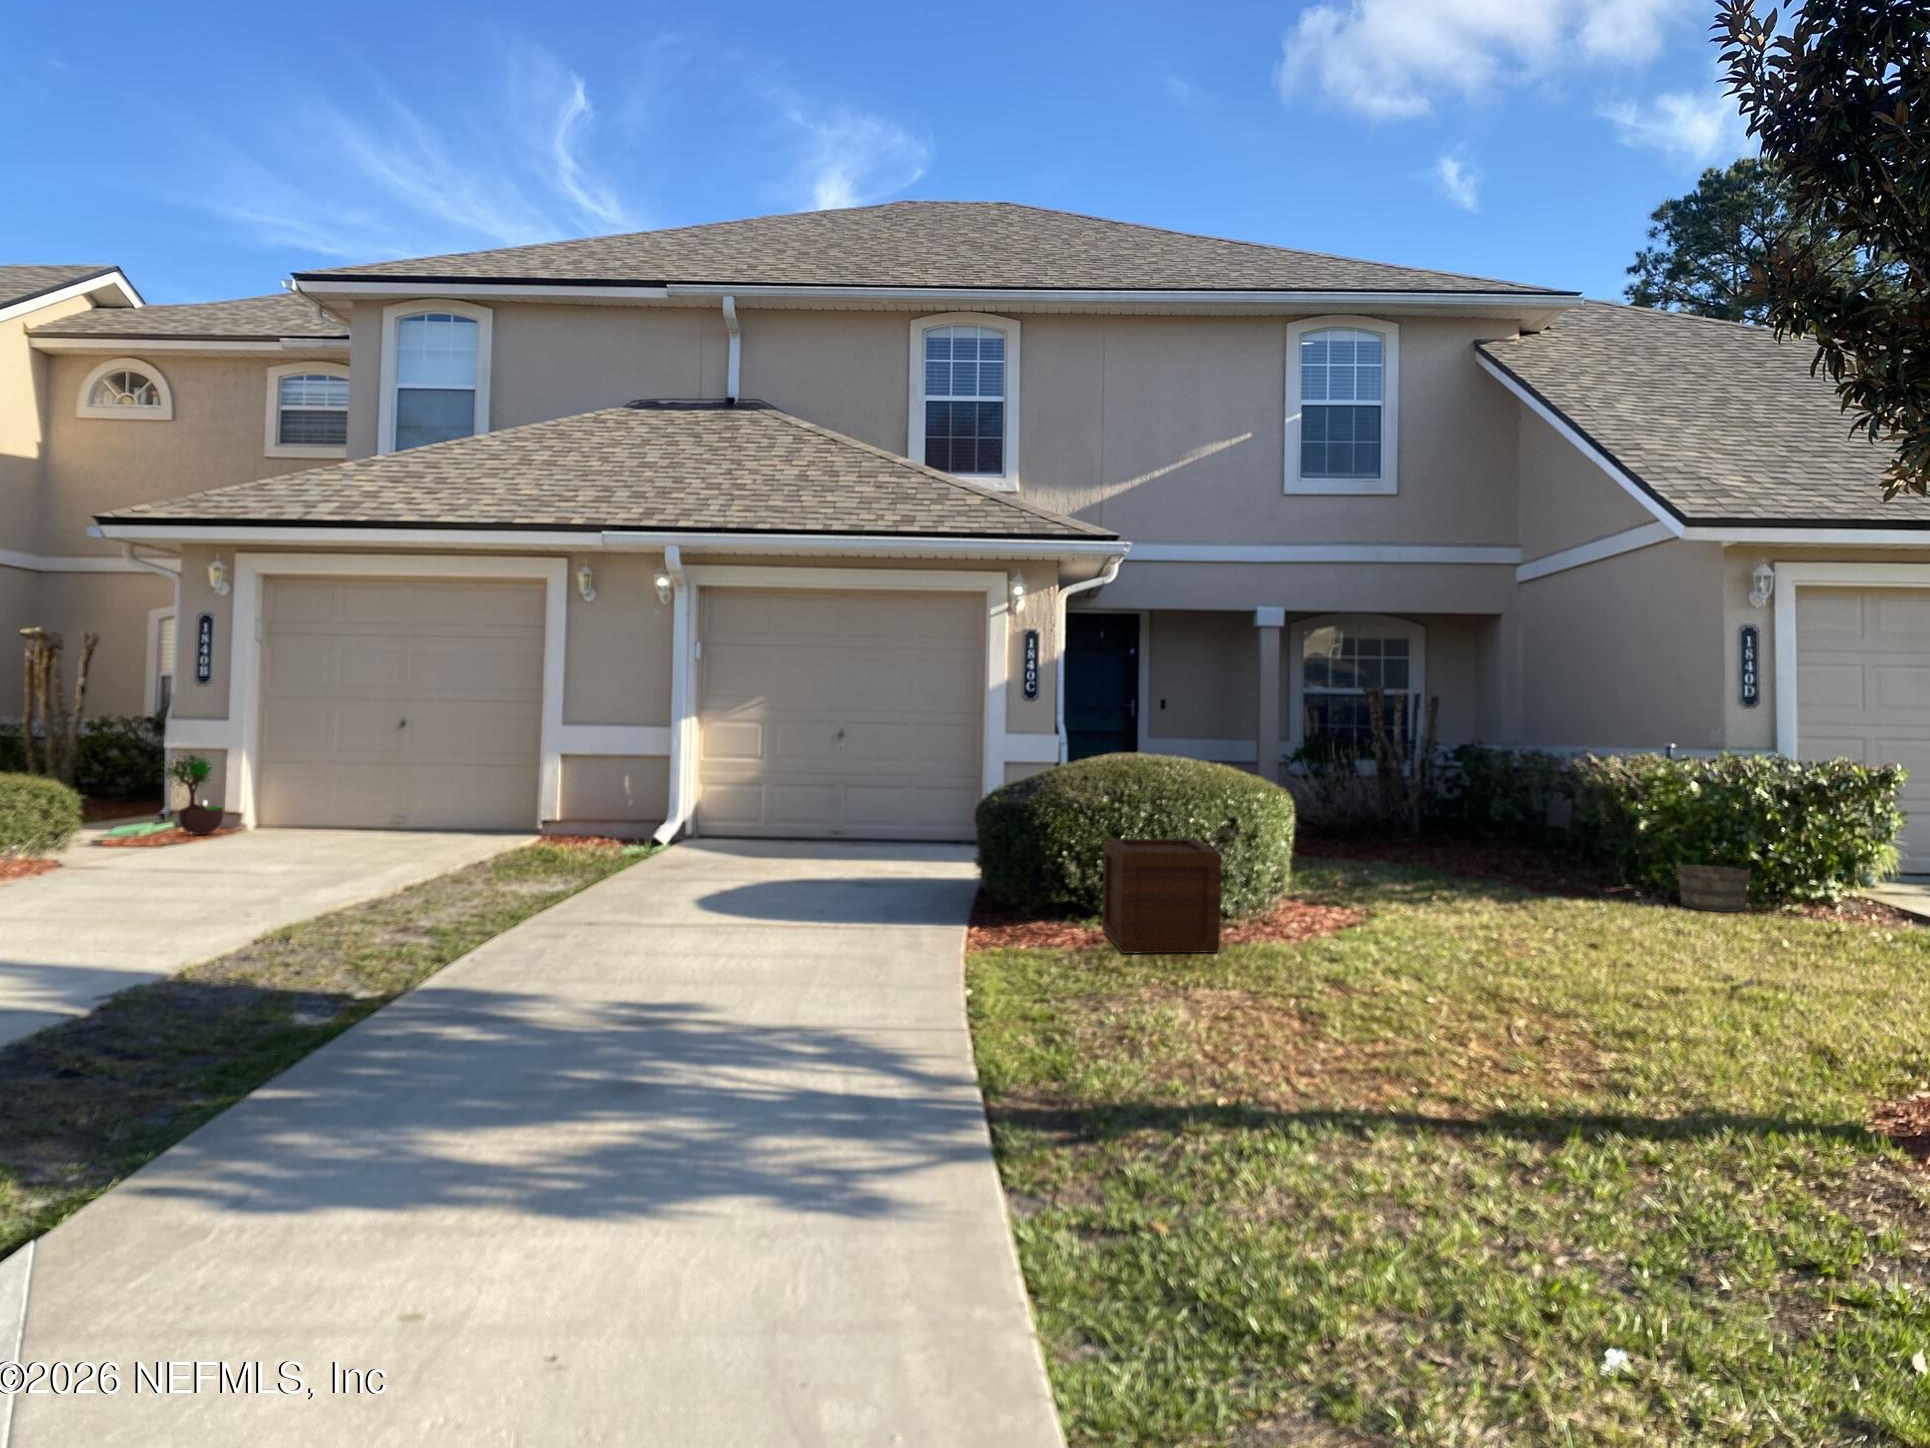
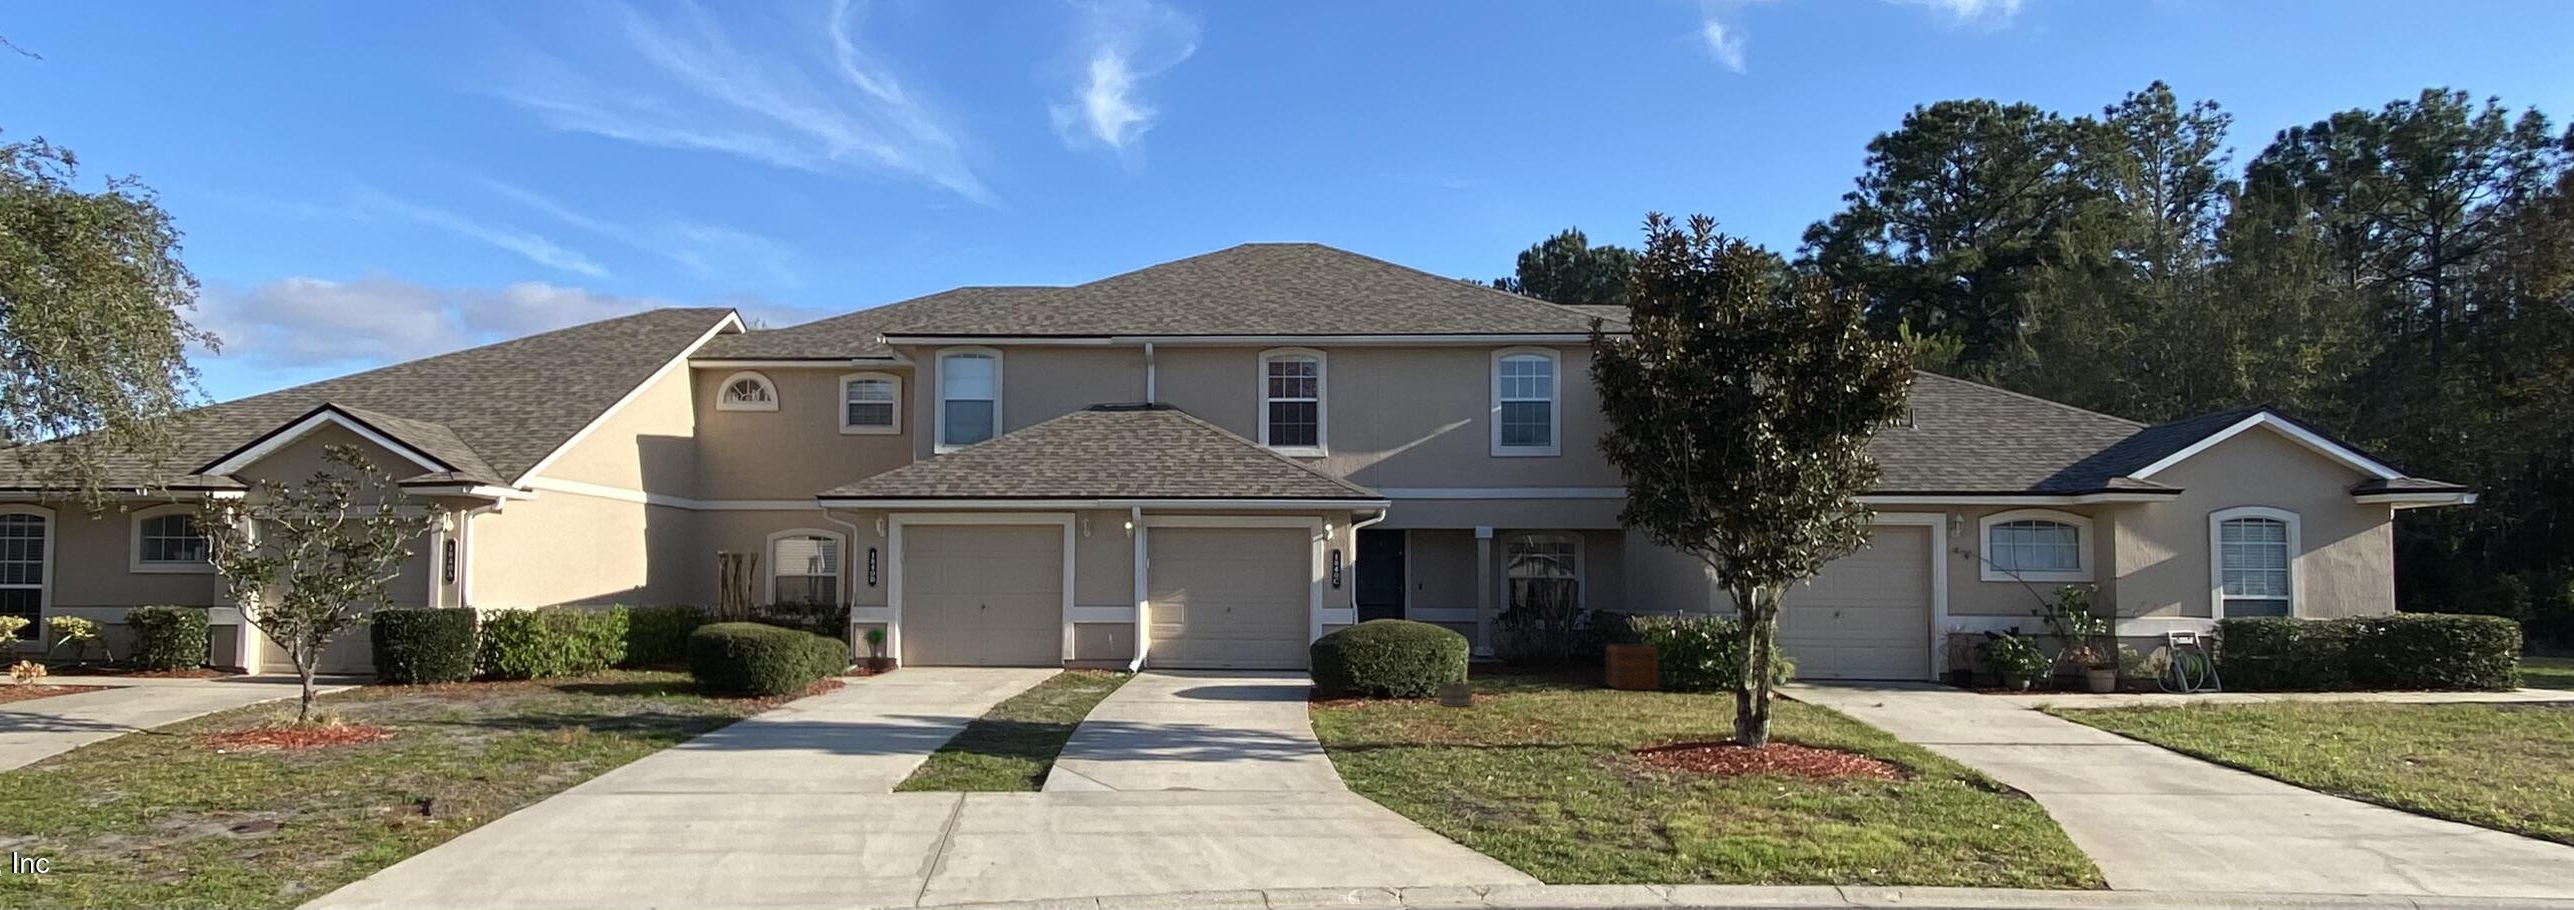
wooden crate: present [1102,838,1222,953] -> present [1606,645,1658,690]
bucket: present [1676,862,1751,912] -> present [1438,682,1473,707]

